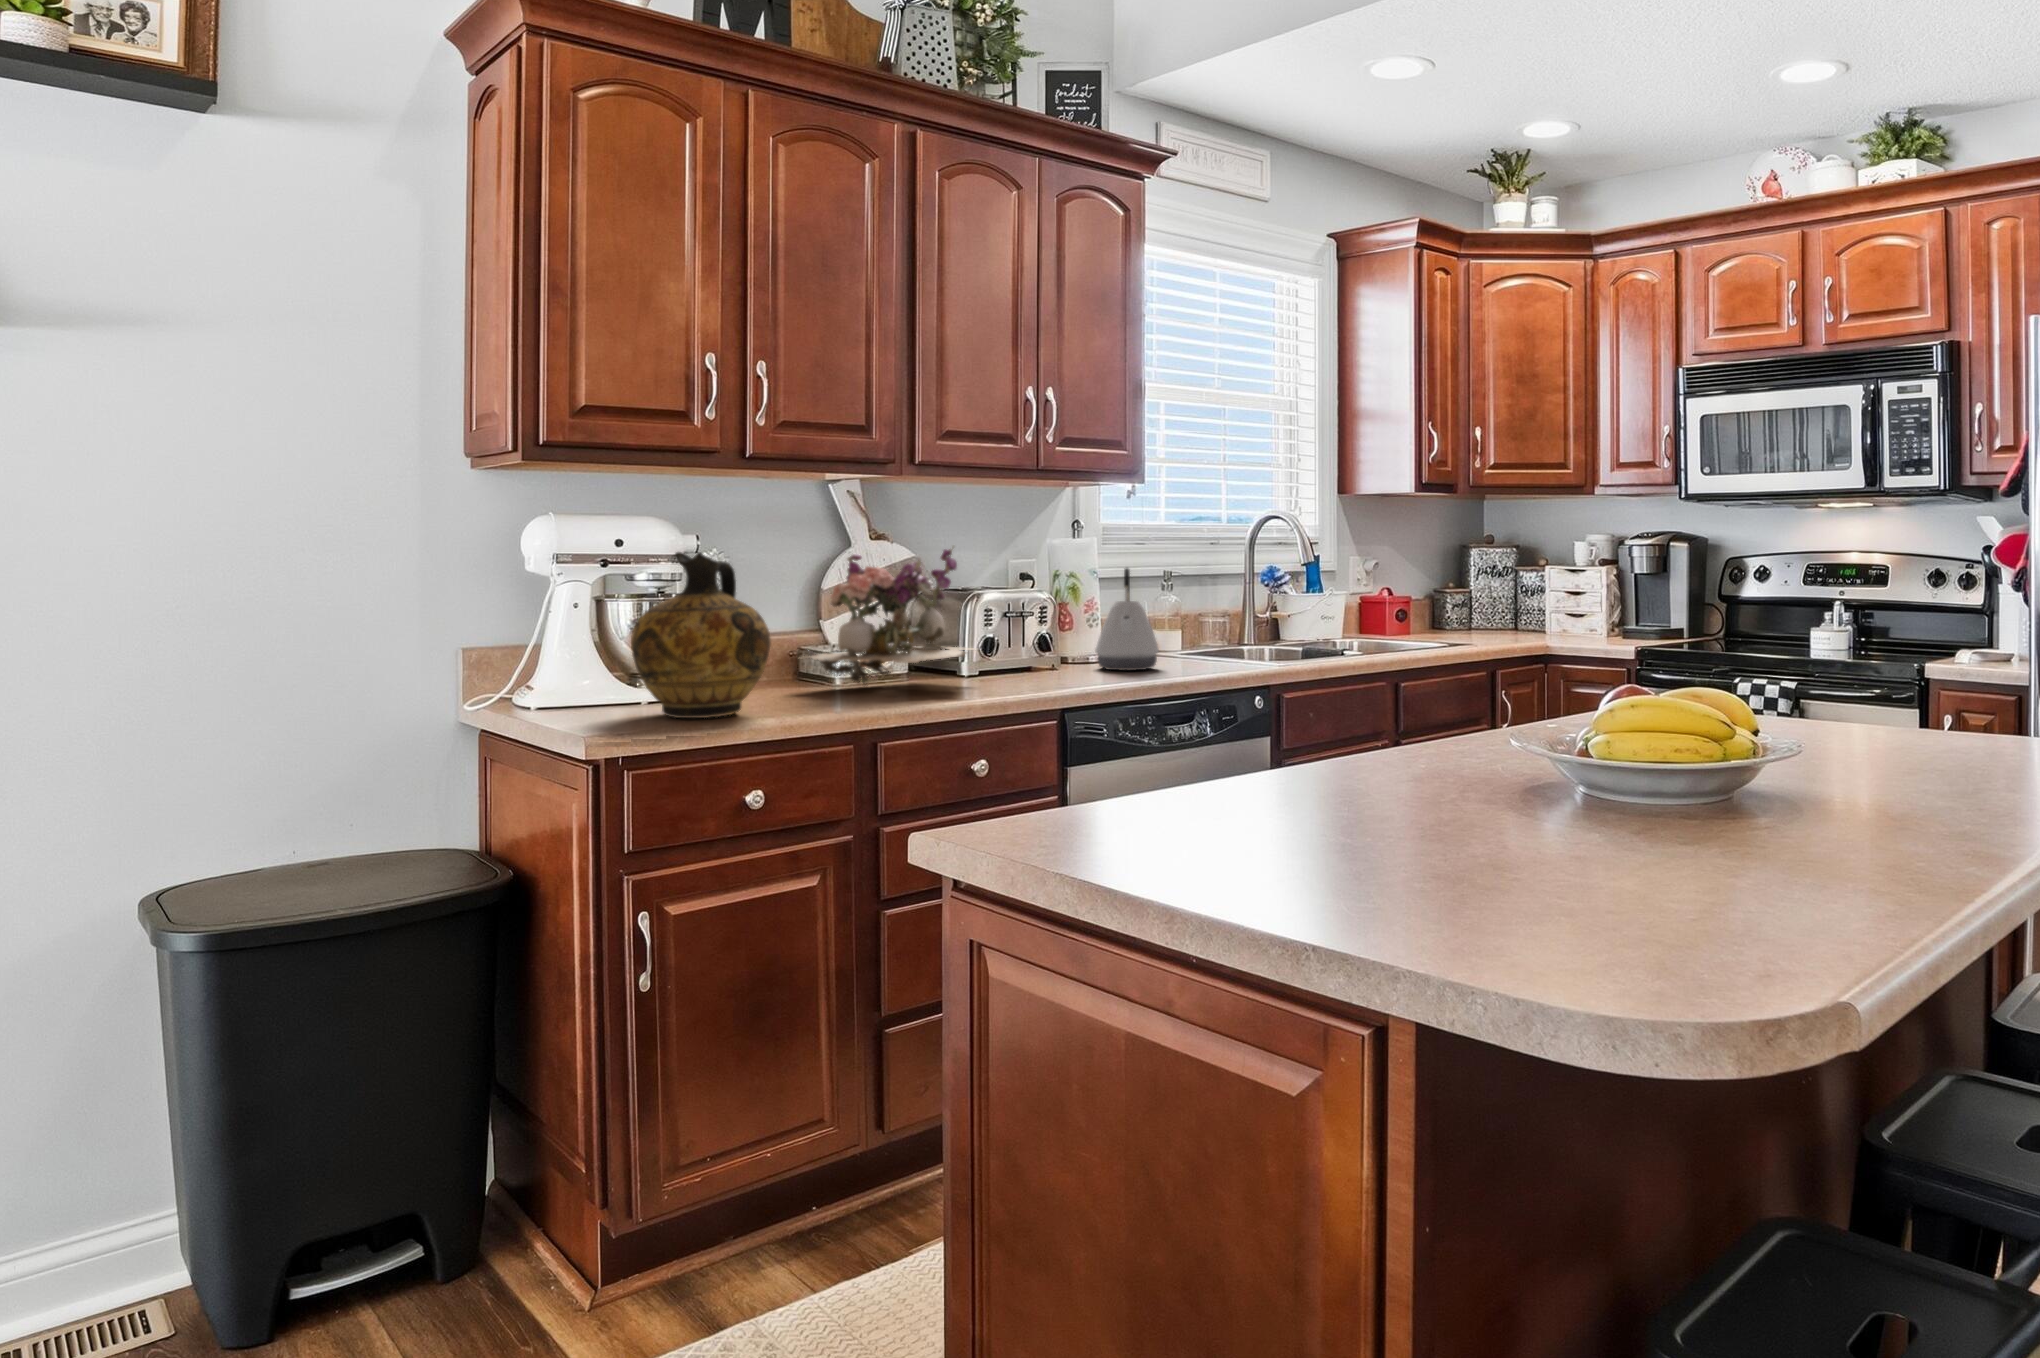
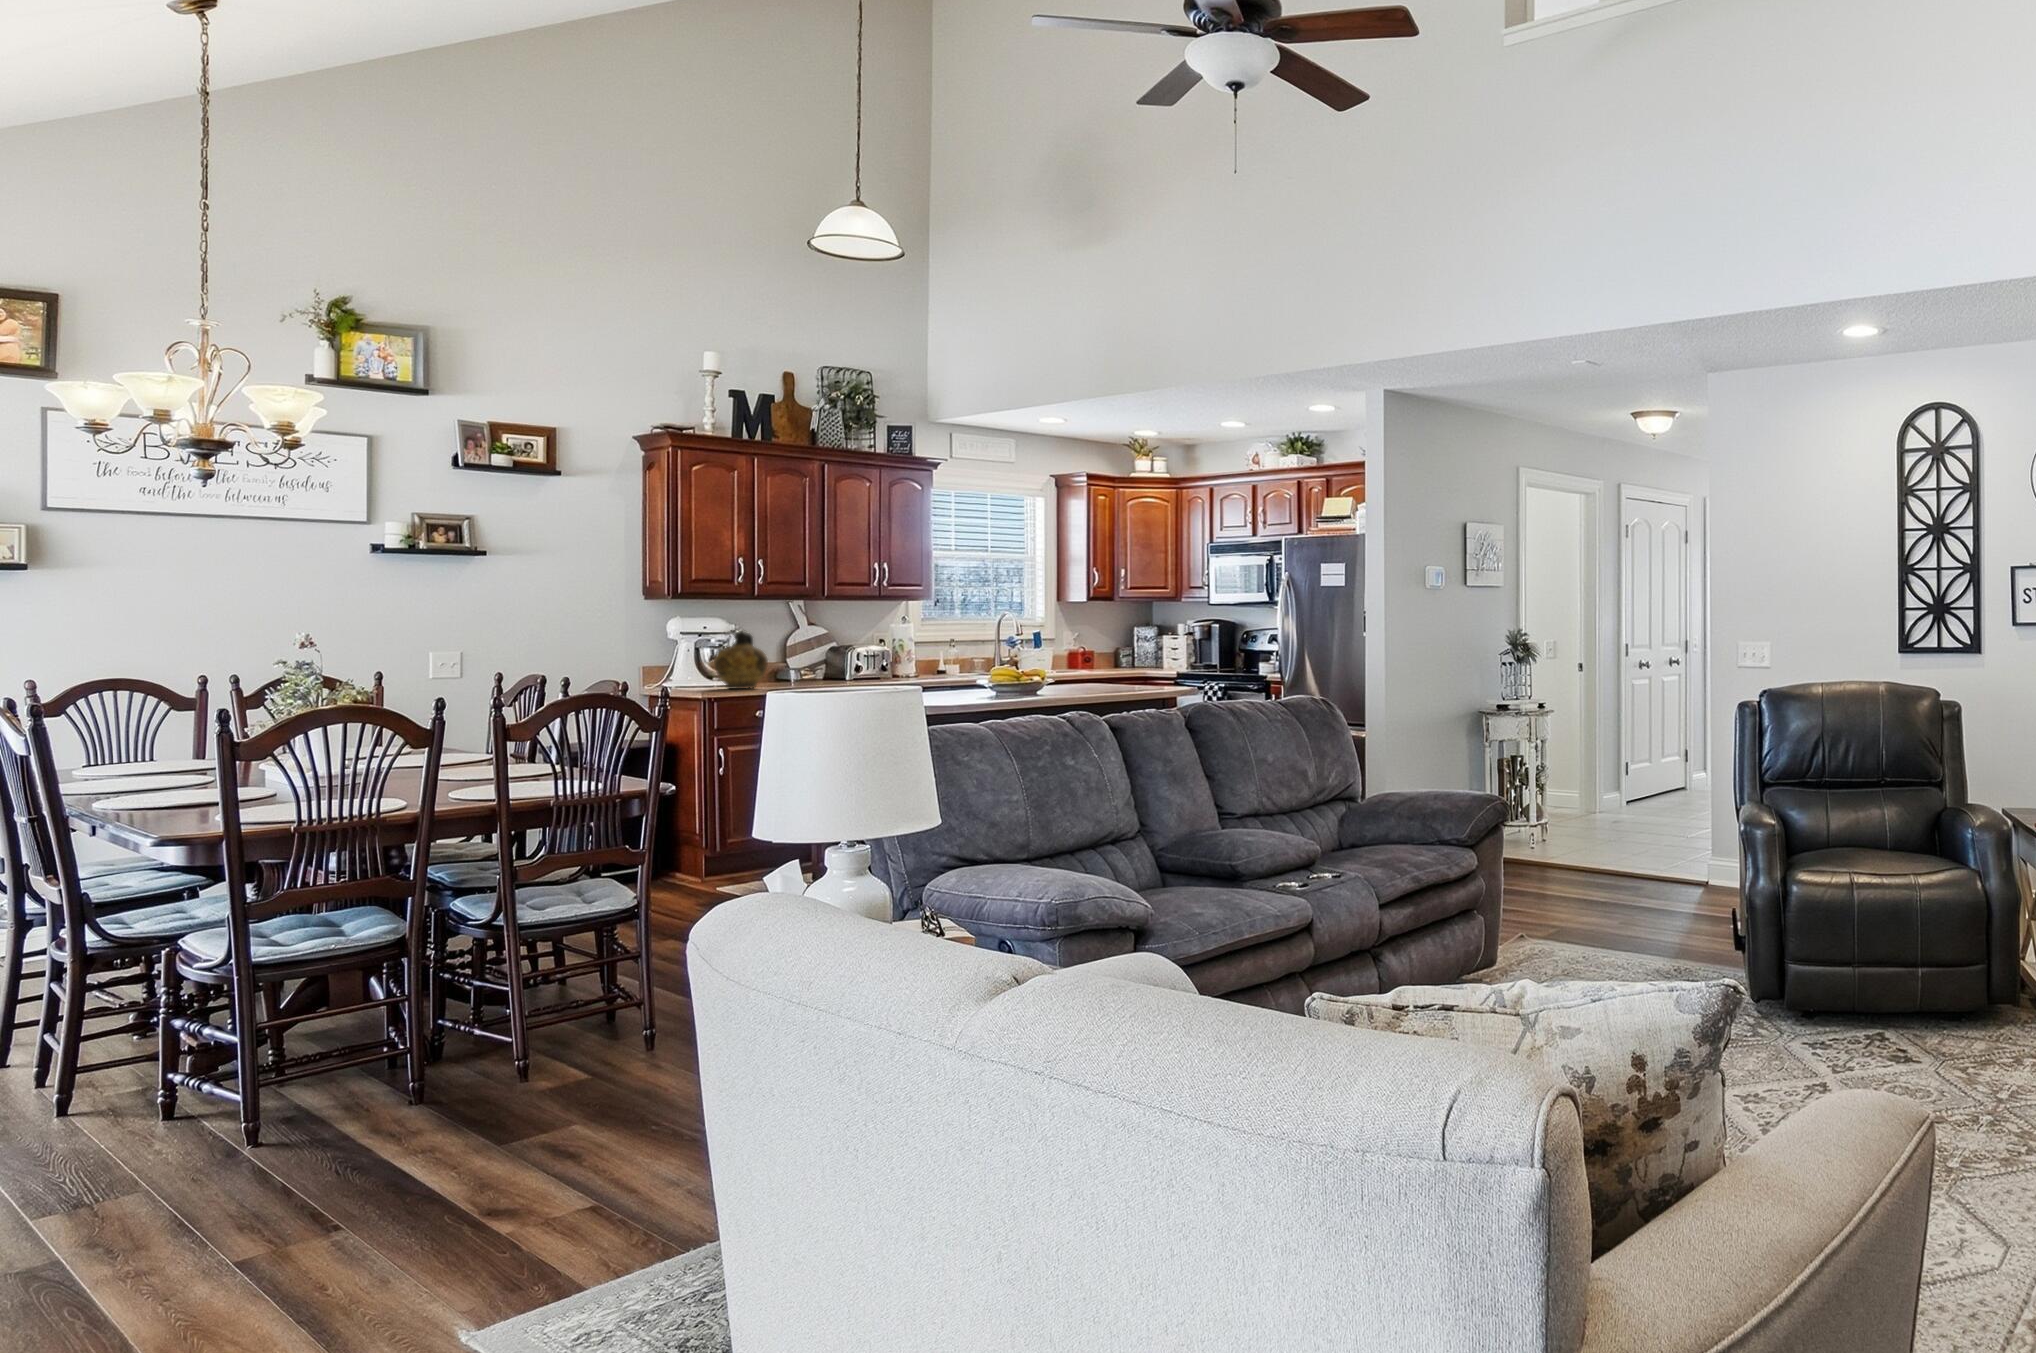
flower arrangement: present [802,546,975,685] -> none [776,627,854,684]
kettle: present [1095,568,1159,670] -> none [910,636,940,680]

